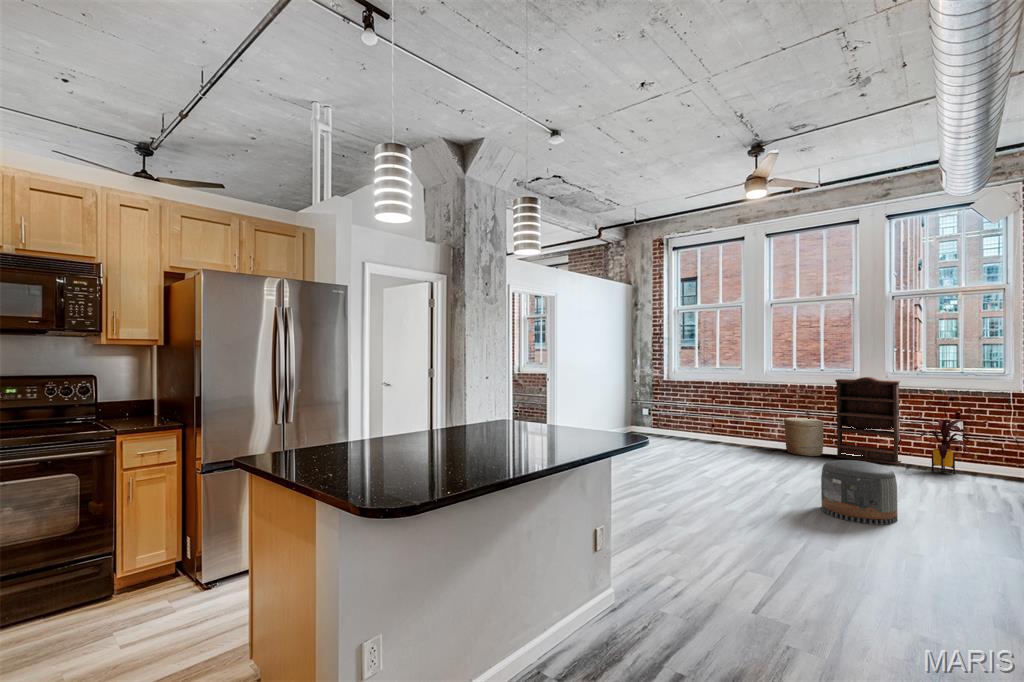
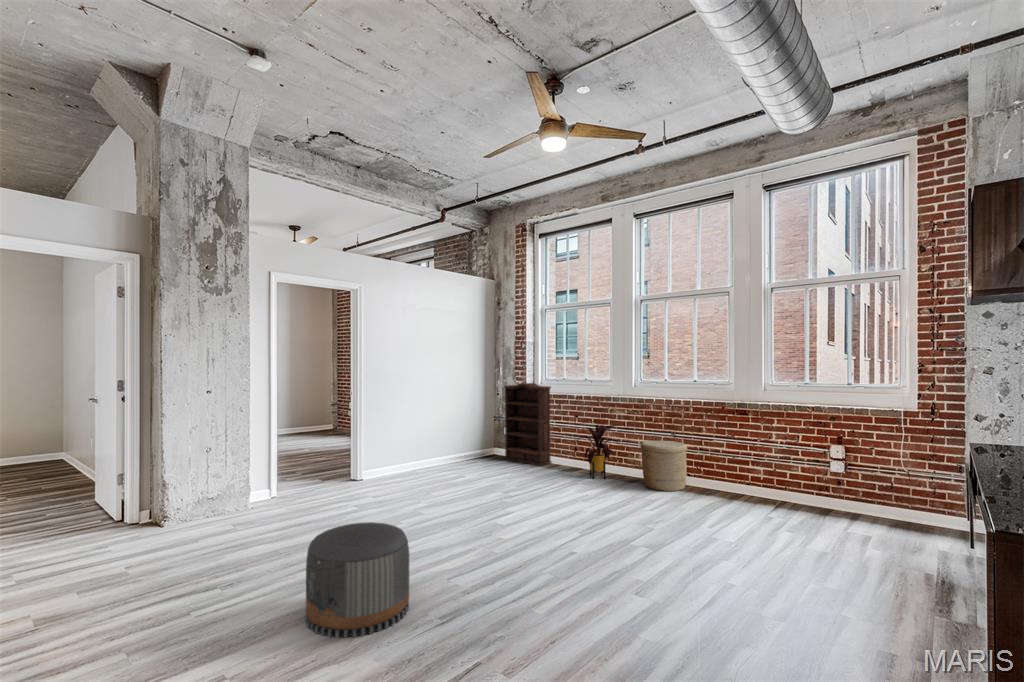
bookshelf: present [835,377,901,465] -> present [504,383,551,465]
house plant: present [920,420,971,474] -> present [577,425,618,479]
pouf: present [821,460,898,525] -> present [305,522,409,638]

